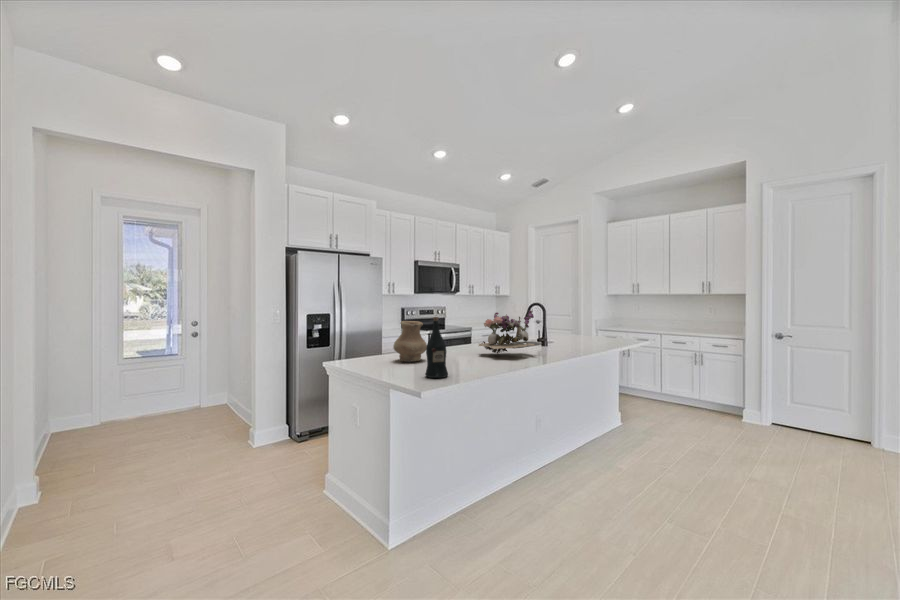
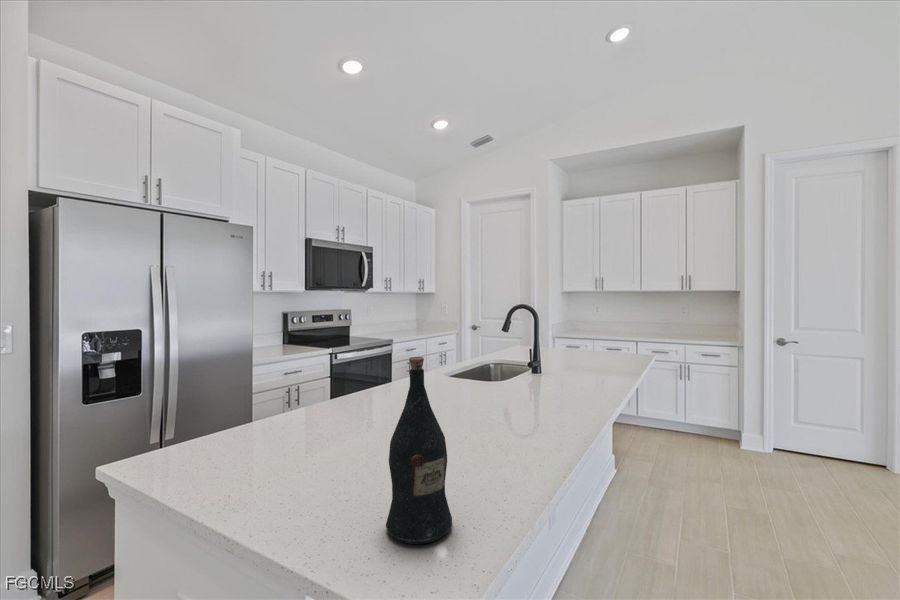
flower arrangement: present [479,311,534,354] -> none [451,320,567,409]
vase: present [393,321,427,362] -> none [279,351,359,451]

